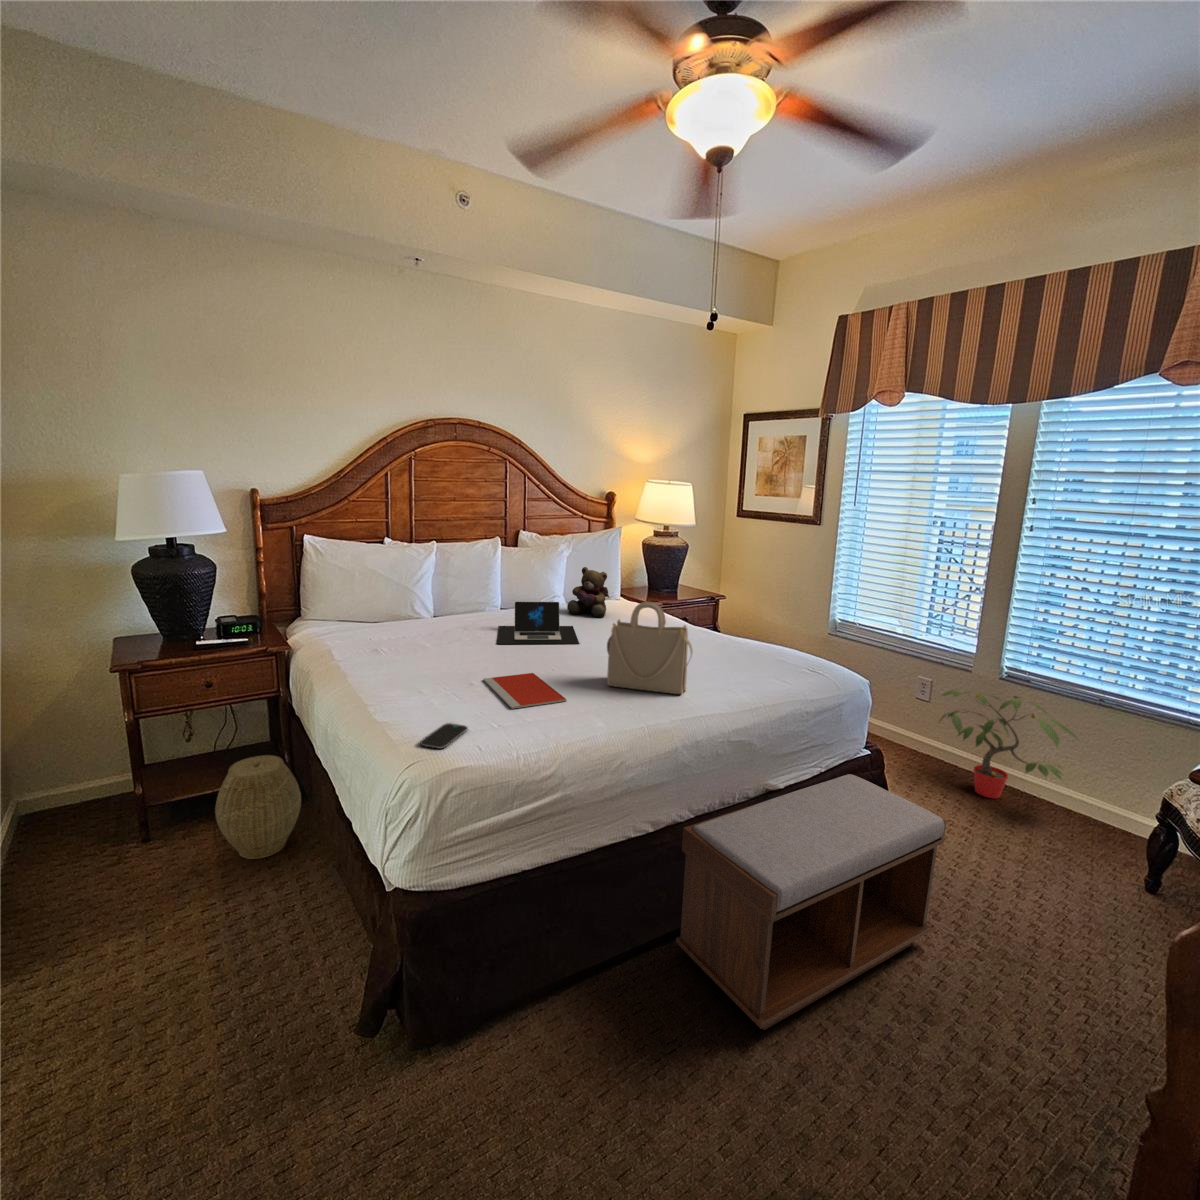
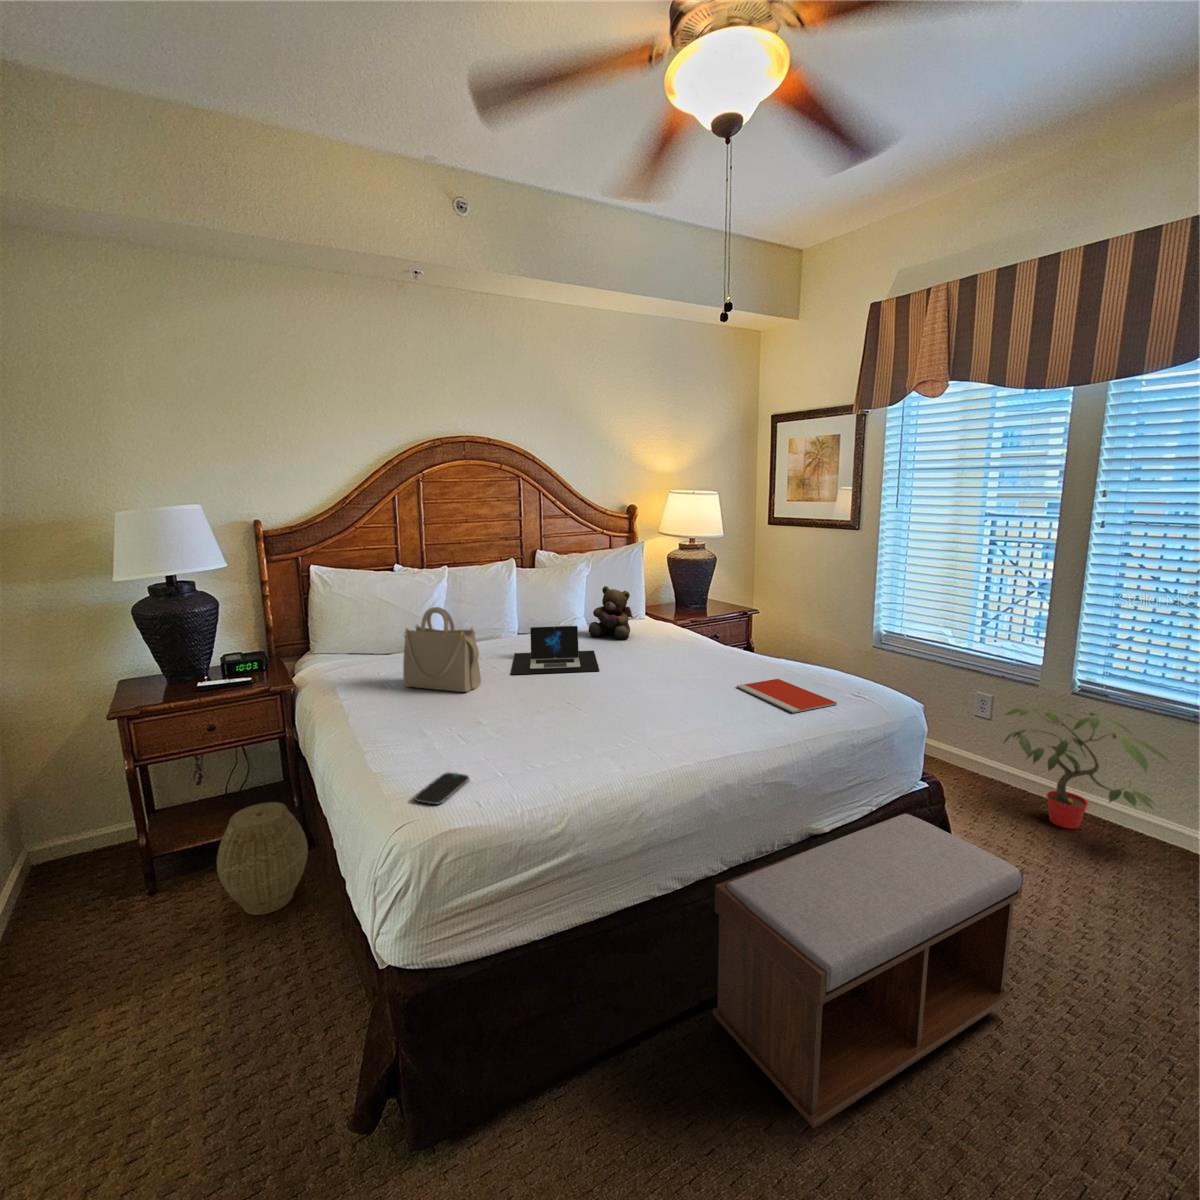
handbag: present [607,602,693,694] -> present [403,607,481,692]
notebook: present [483,673,567,709] -> present [737,679,837,713]

